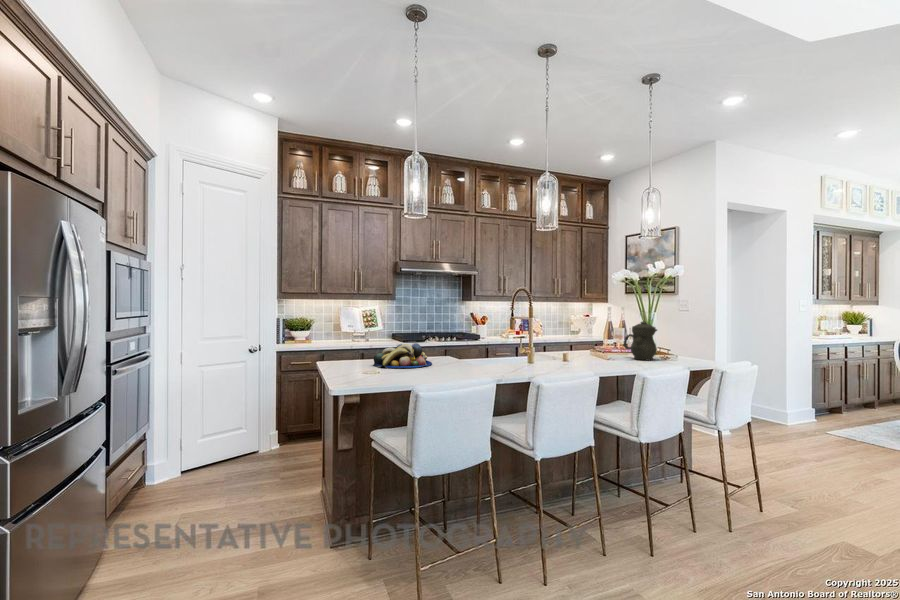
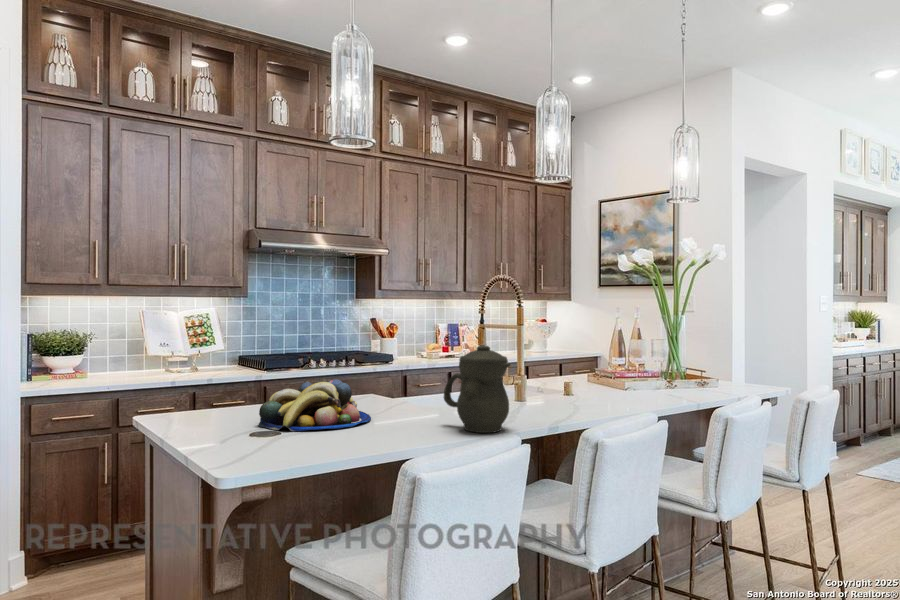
teapot: present [623,322,657,360] -> present [444,345,510,433]

